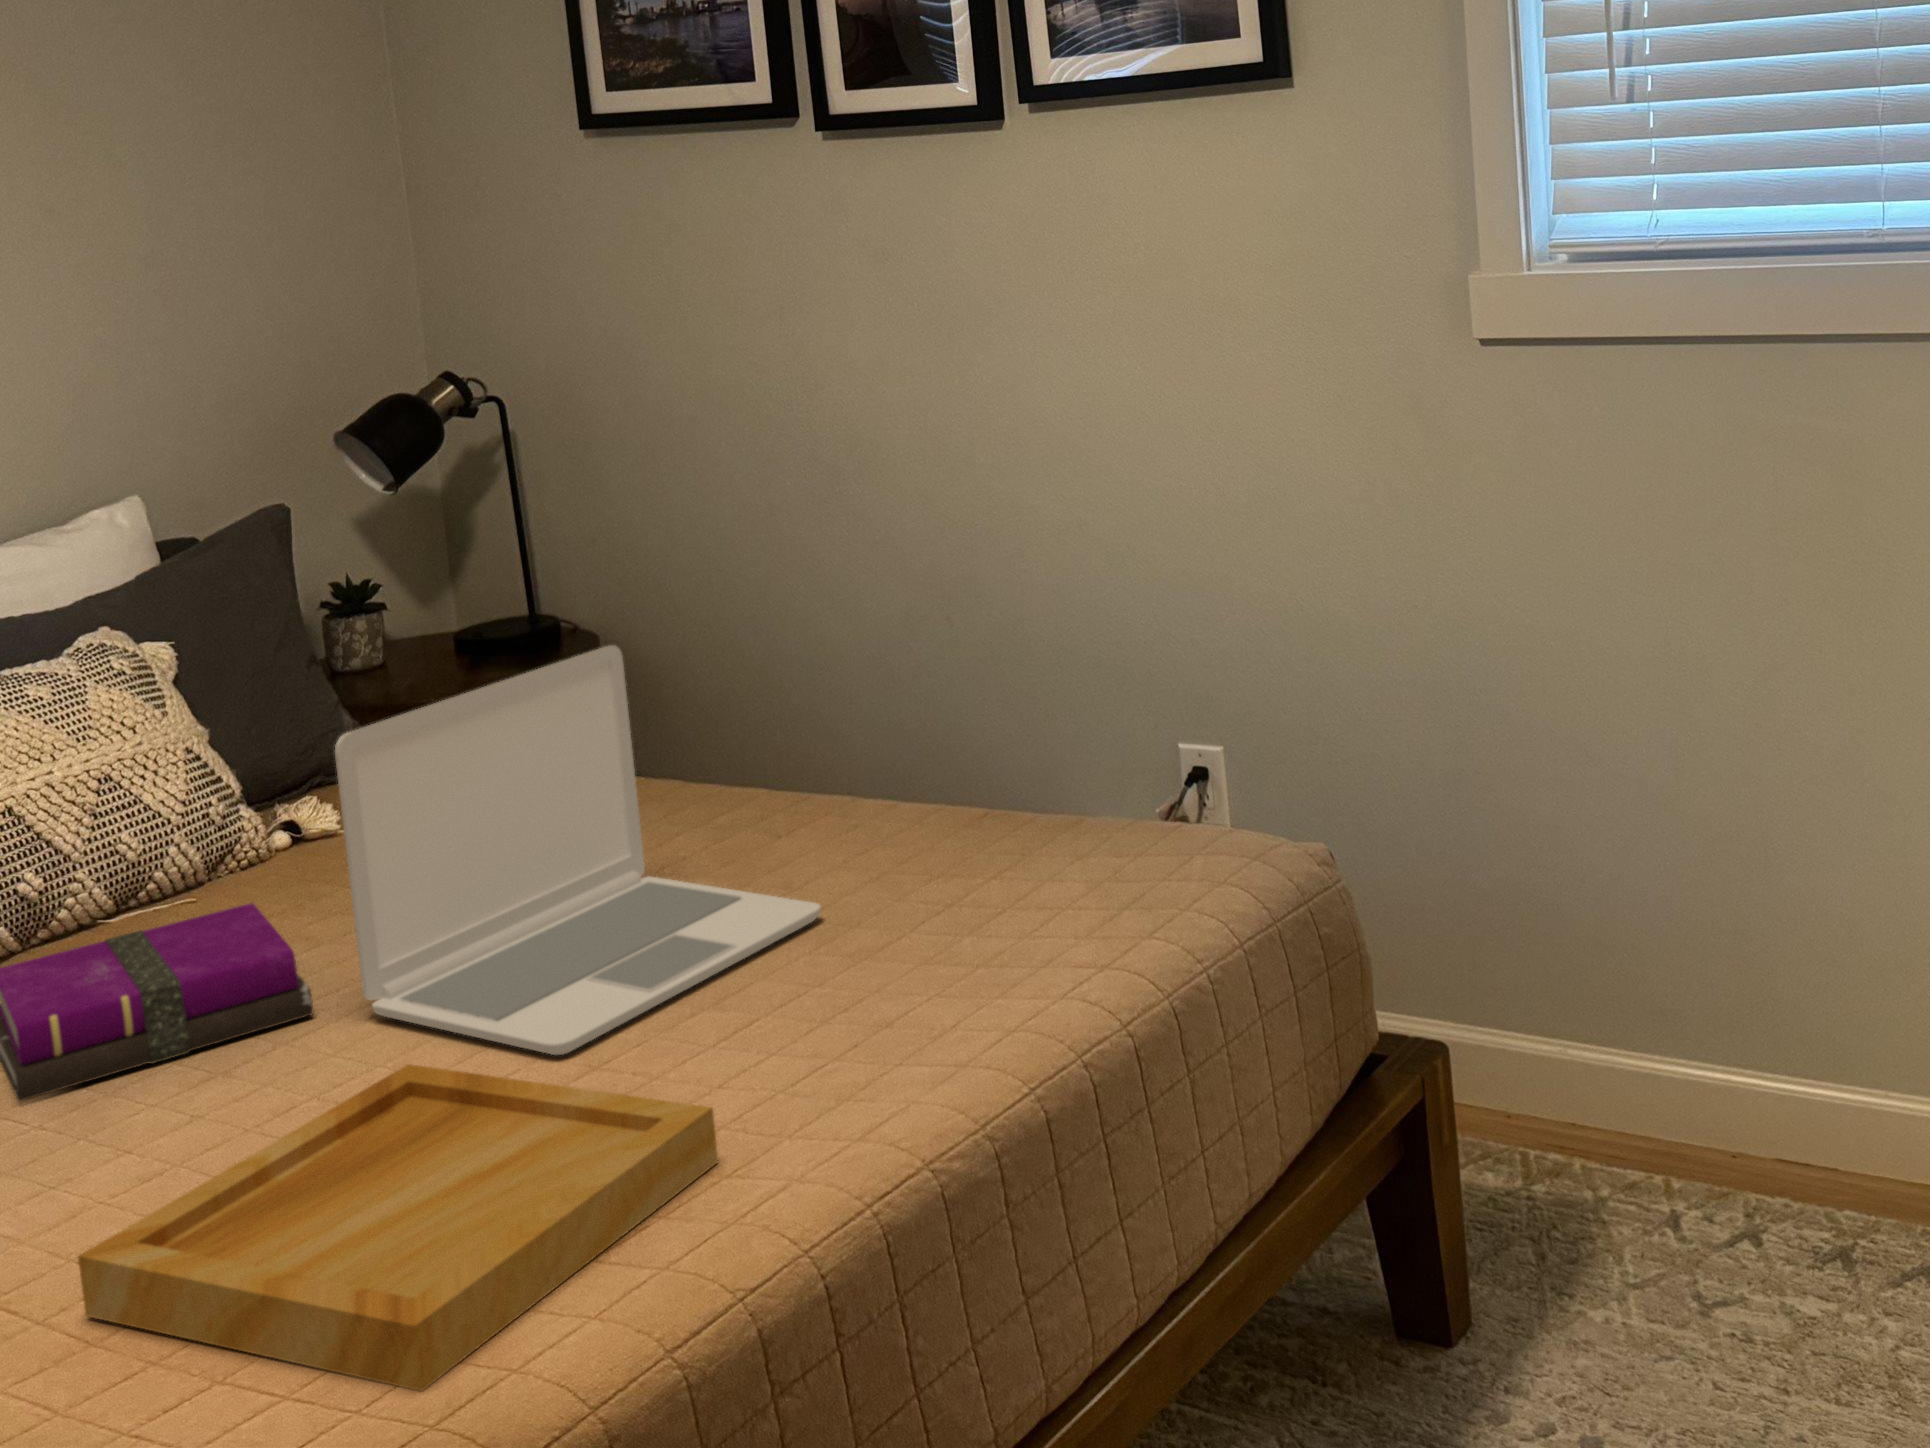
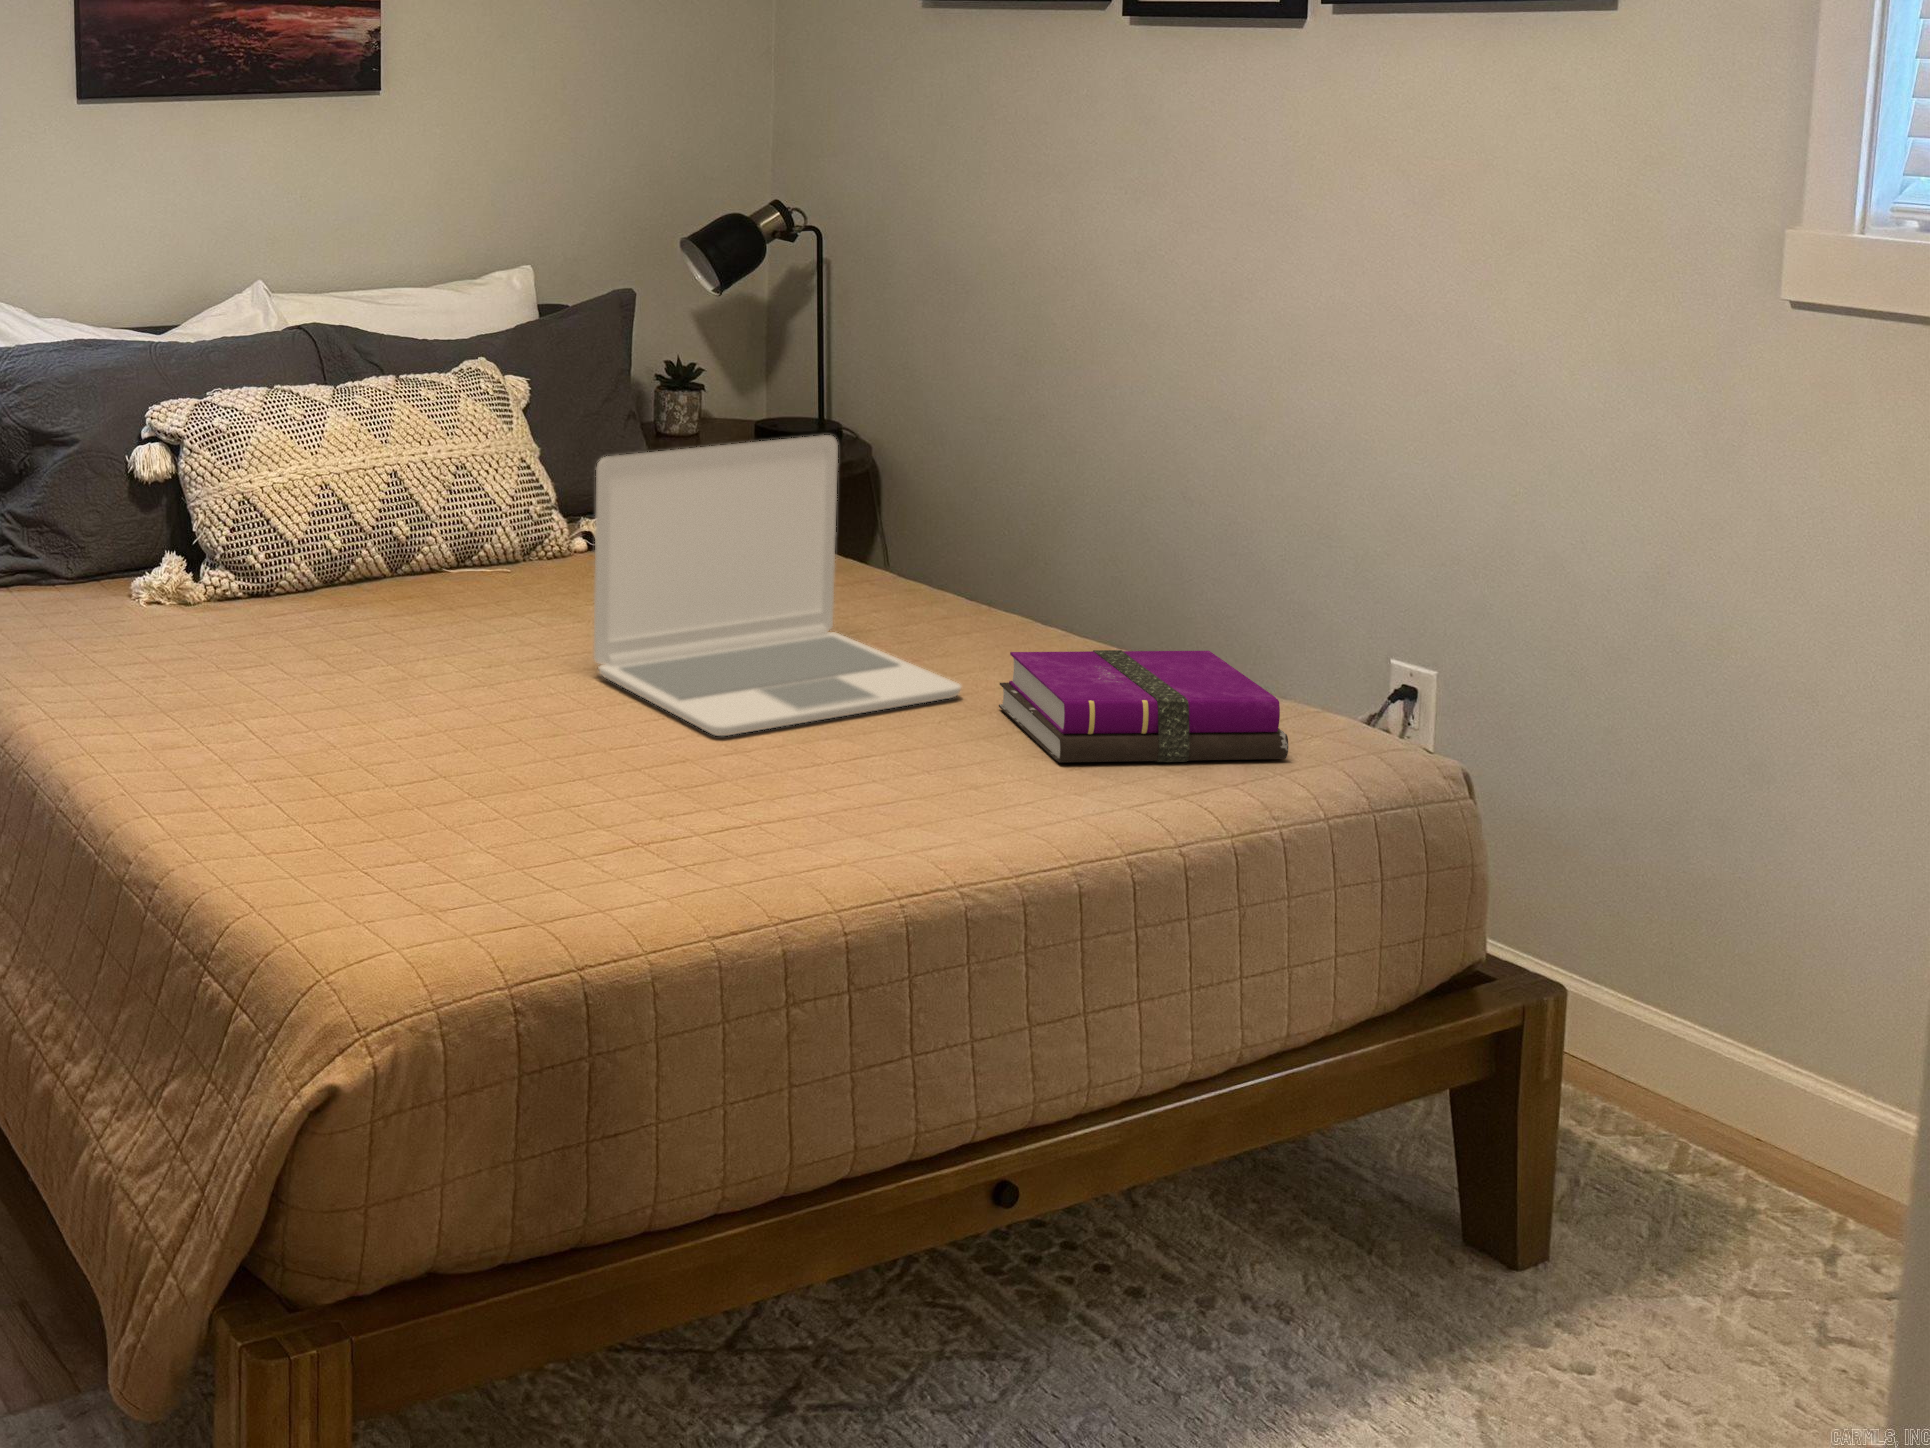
notebook: present [0,903,313,1101] -> present [999,650,1288,763]
tray: present [78,1064,718,1391] -> none [358,706,801,907]

